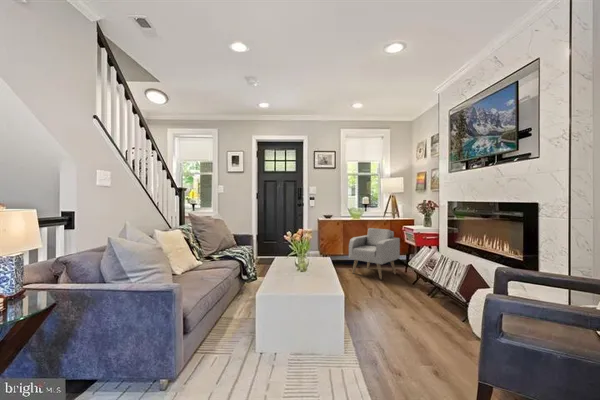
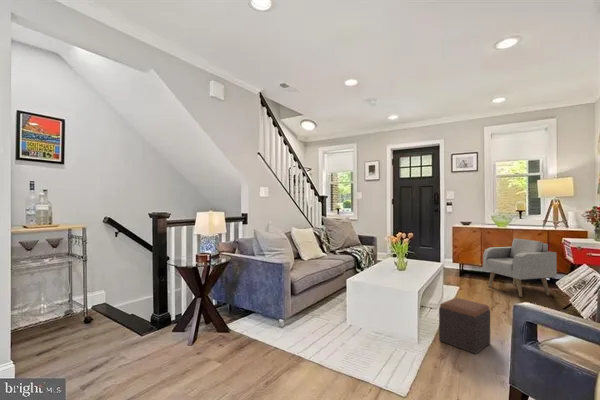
footstool: none [363,295,403,354] -> present [439,298,490,354]

